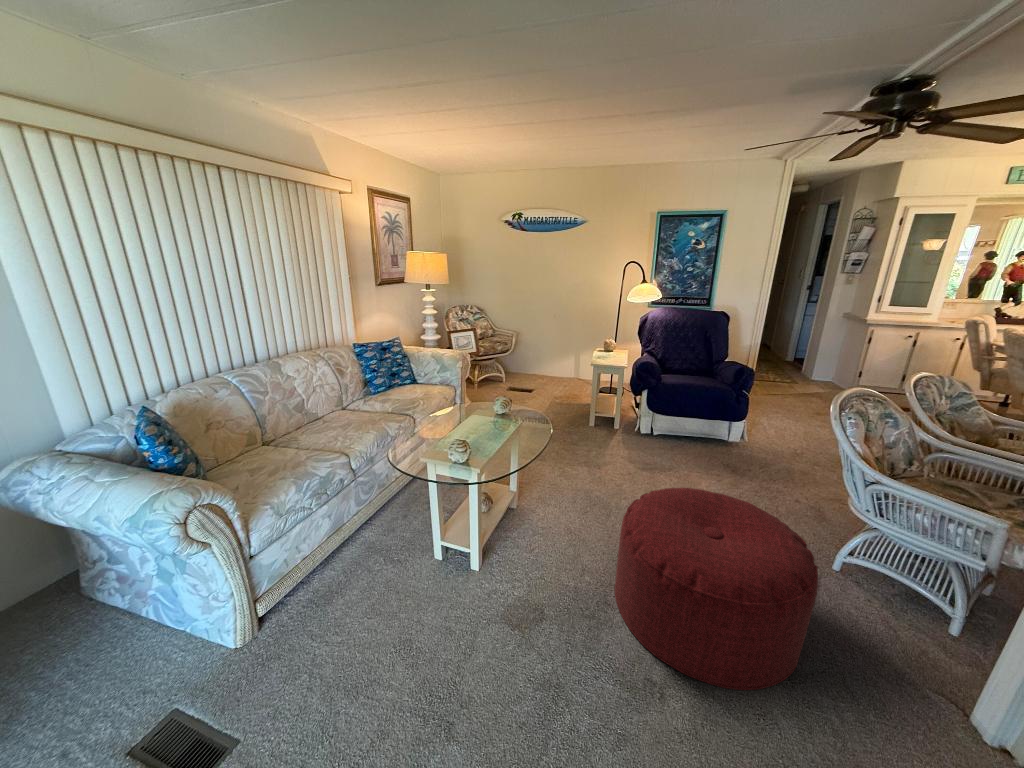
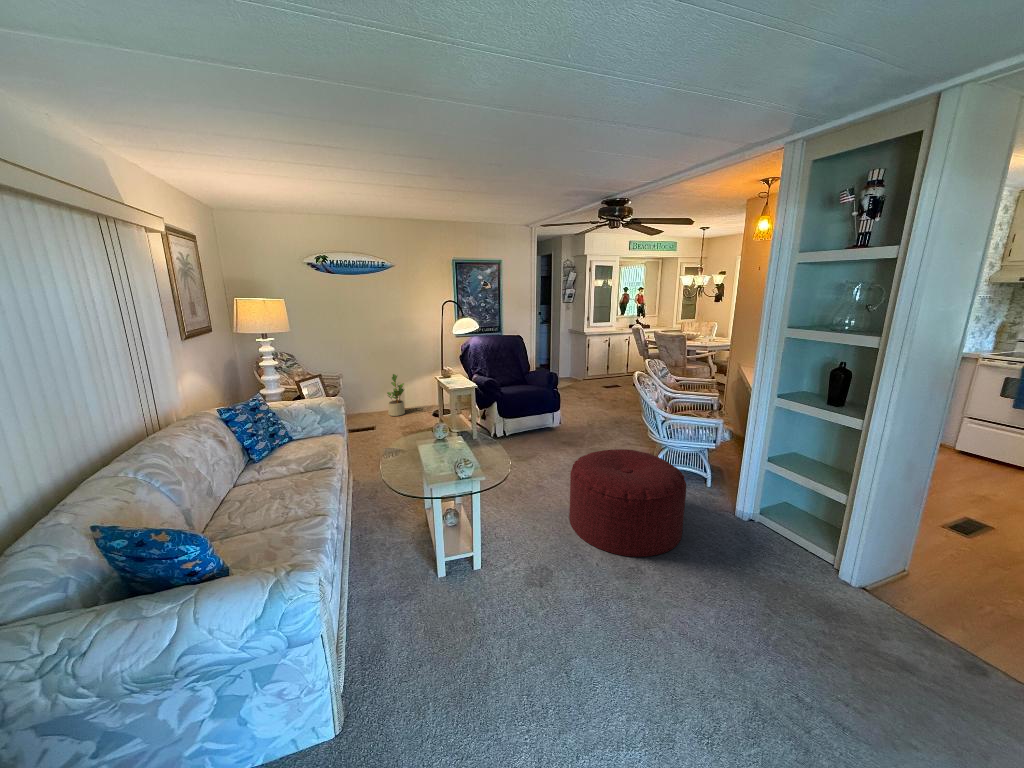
potted plant: none [557,340,579,384] -> present [387,374,405,416]

